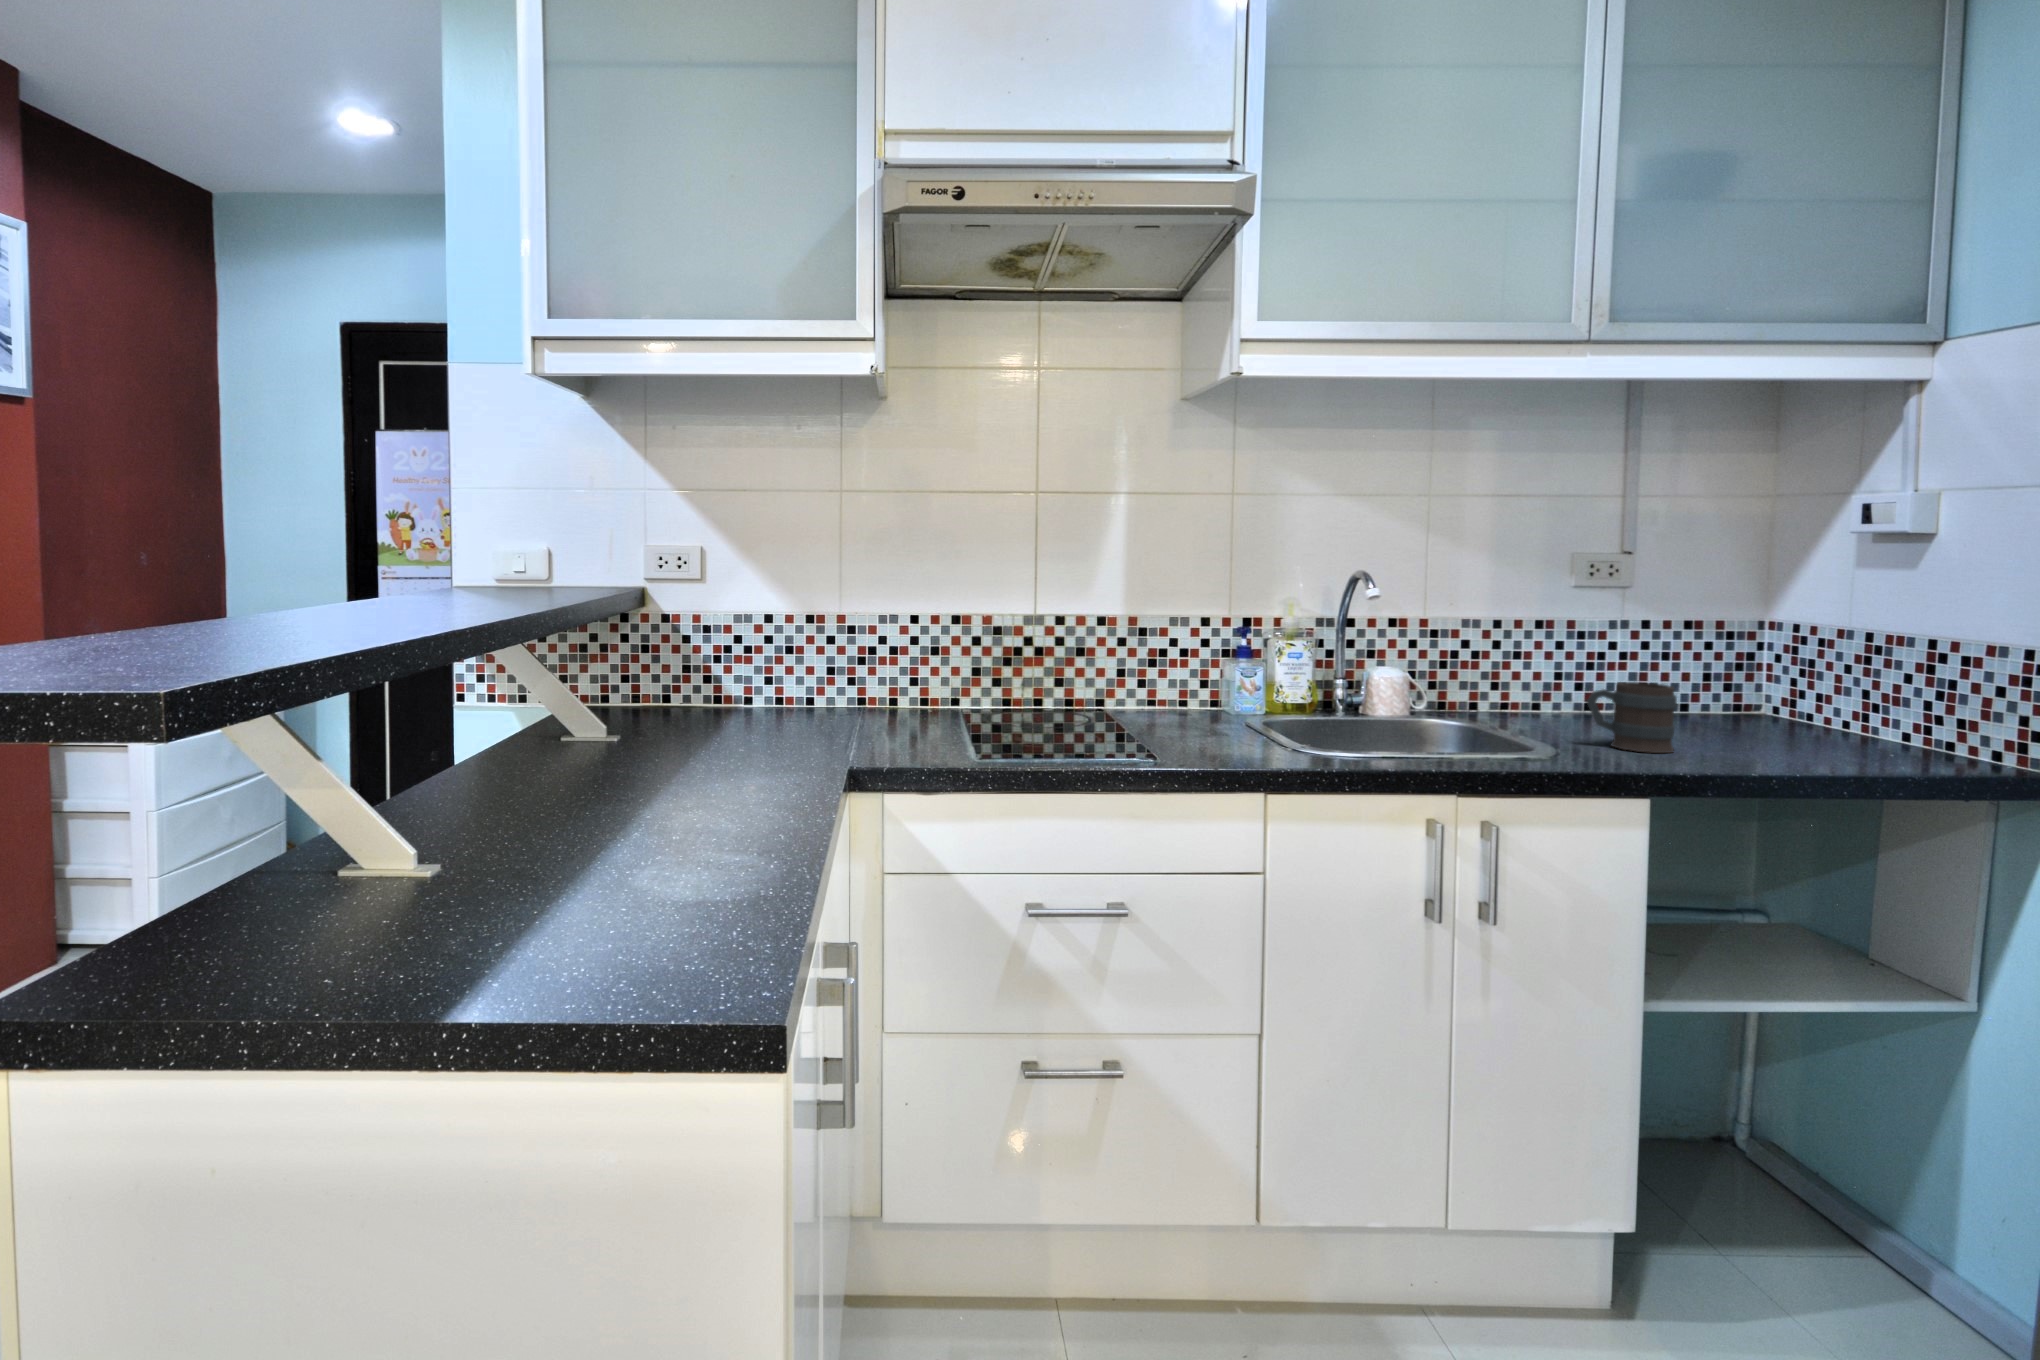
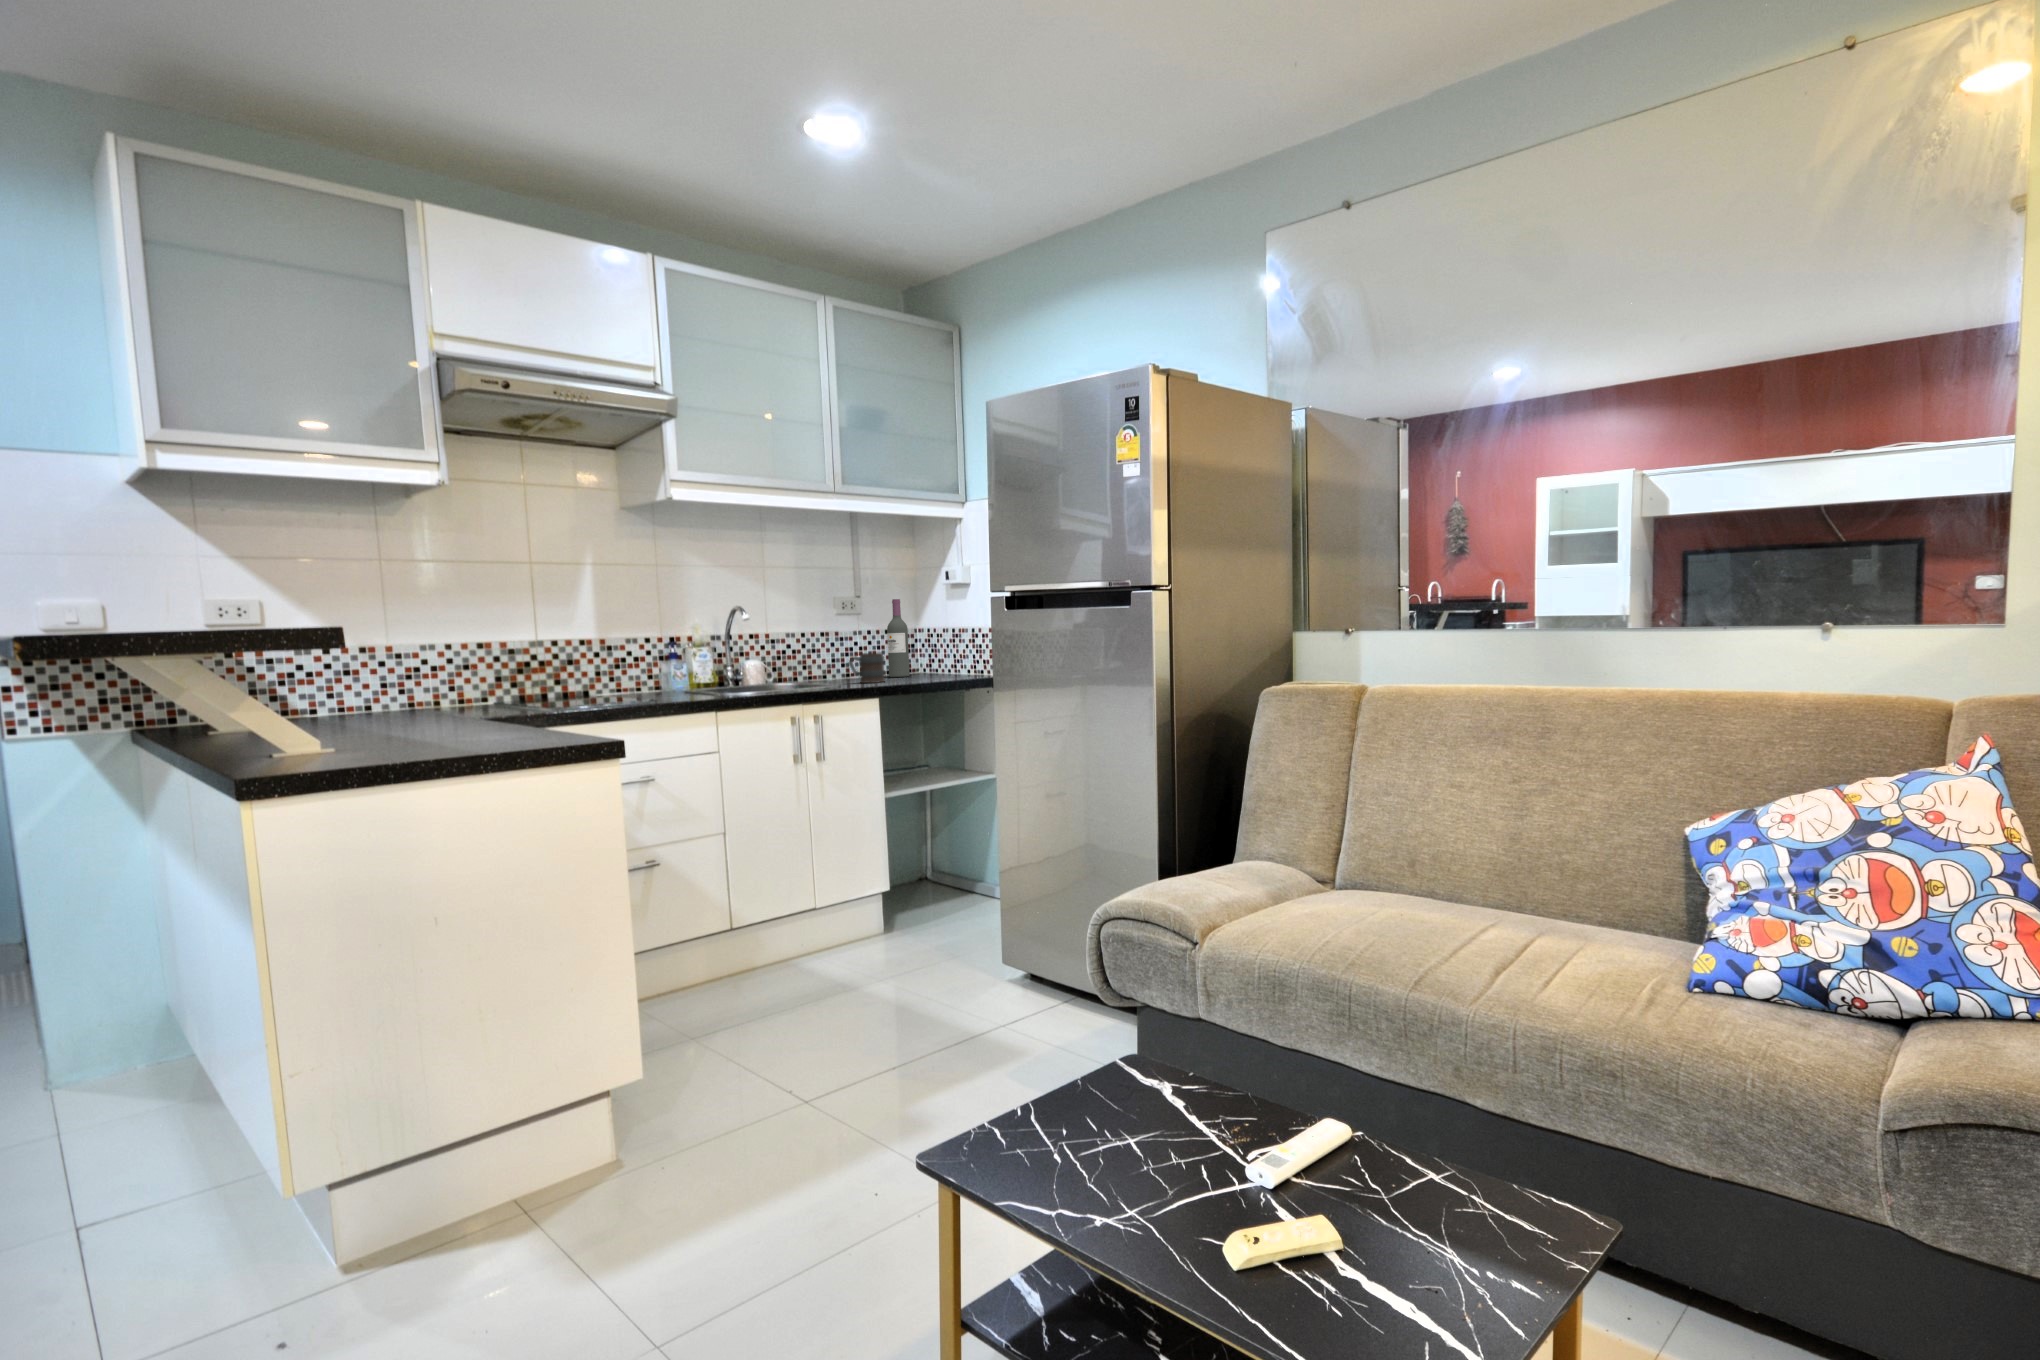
wine bottle: none [1683,563,1740,729] -> present [887,599,910,677]

